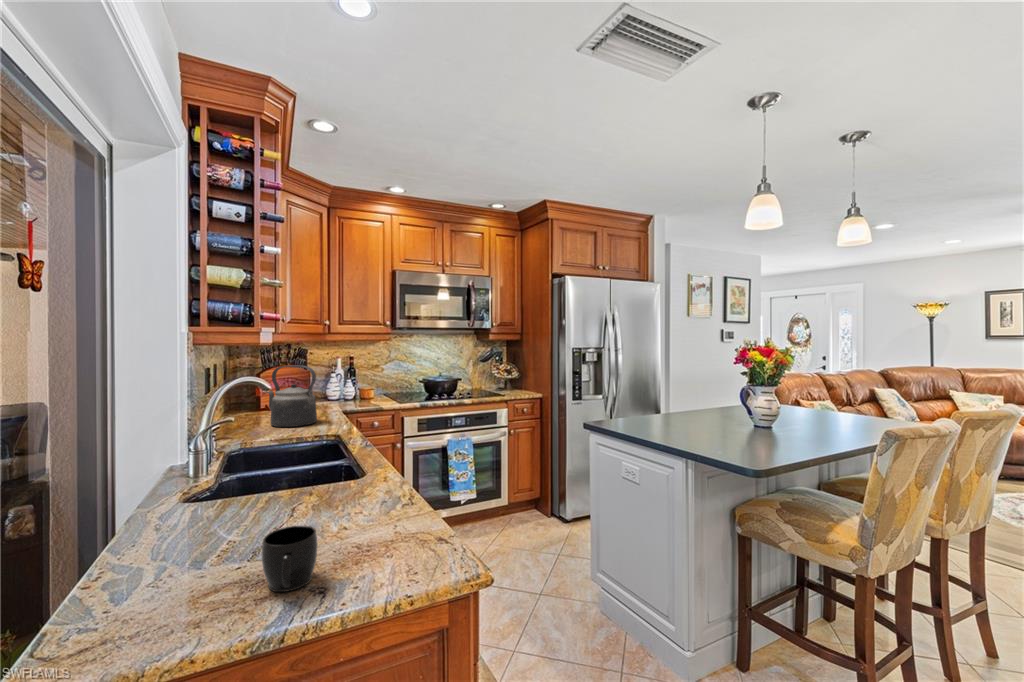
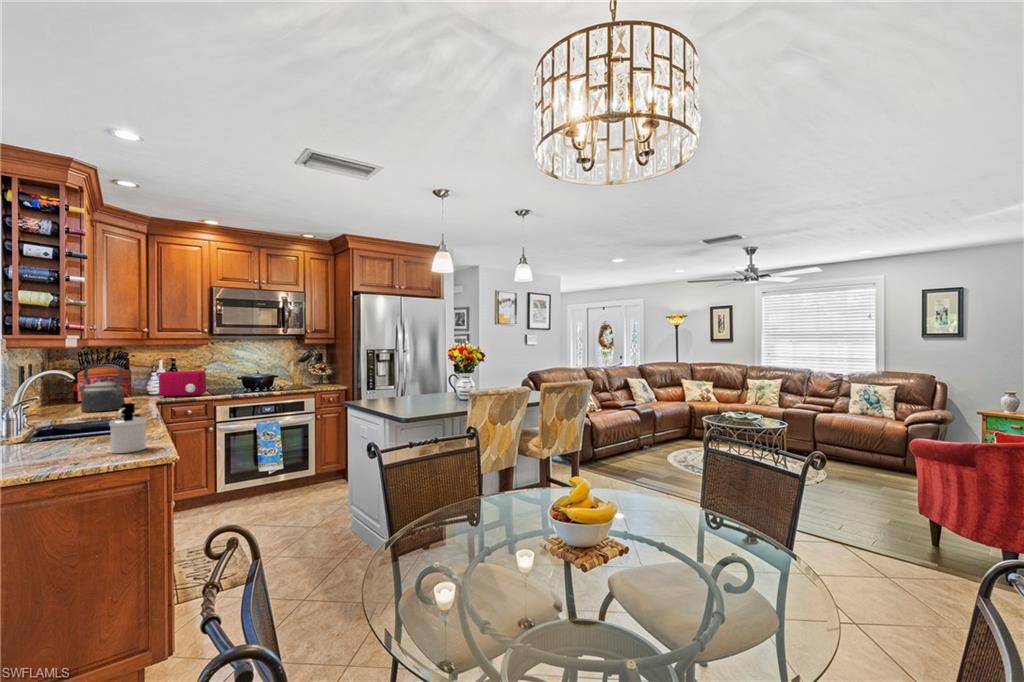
toaster: none [343,372,392,405] -> present [159,371,206,397]
soap dispenser: none [359,445,414,542] -> present [109,403,147,453]
mug: present [262,526,318,592] -> none [38,440,73,468]

